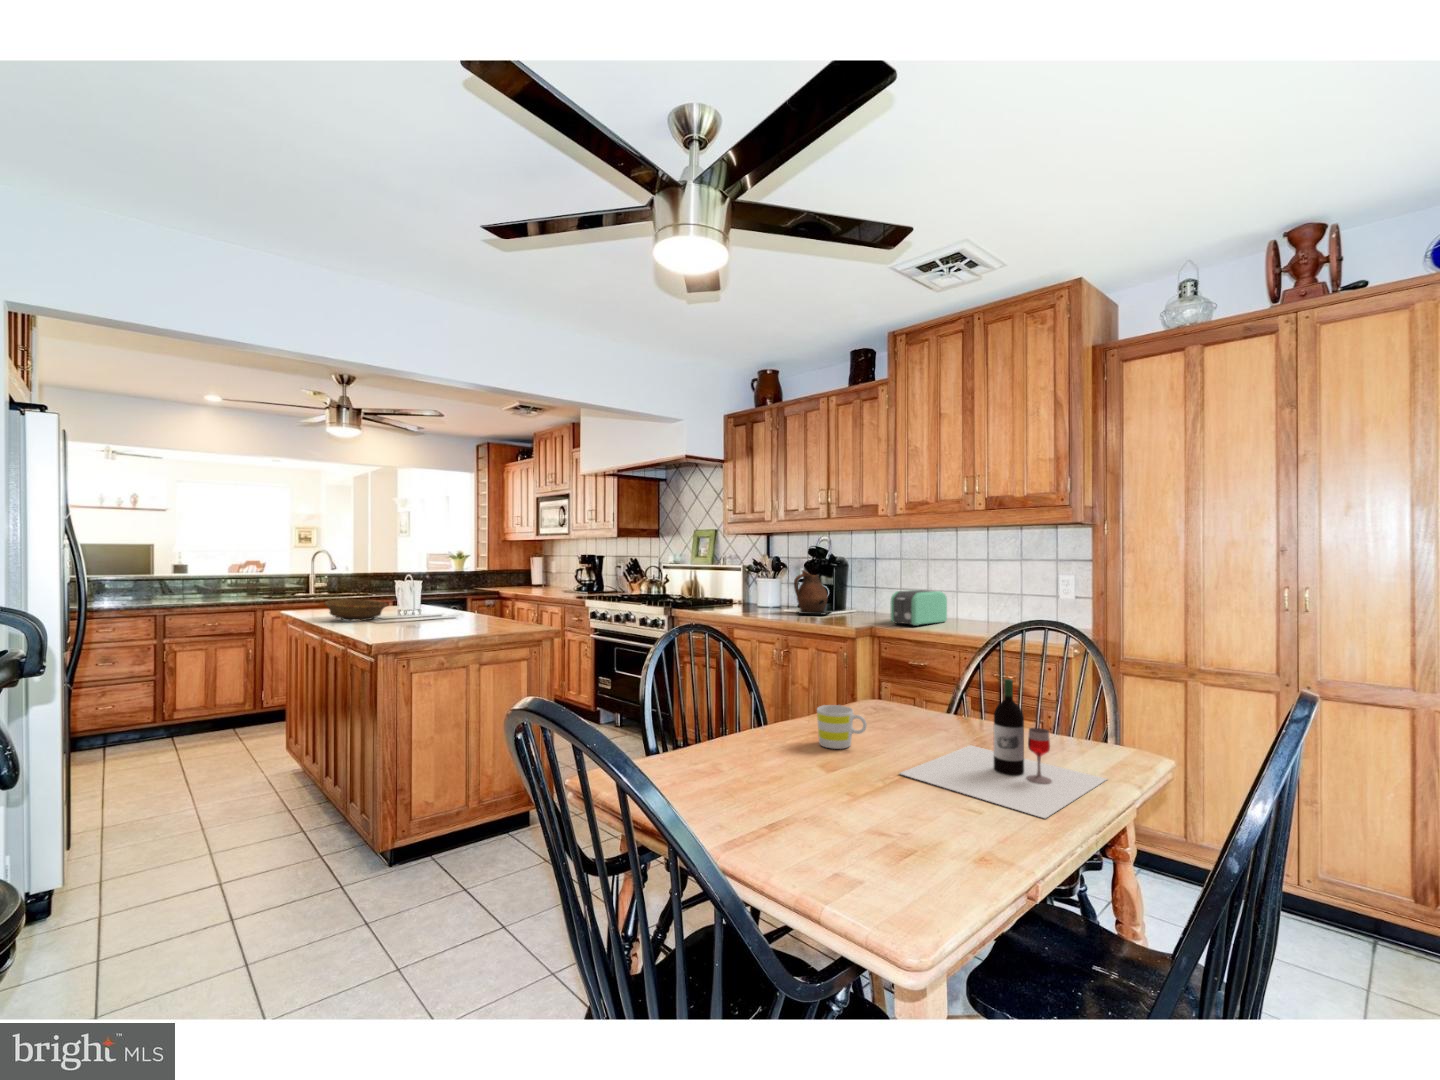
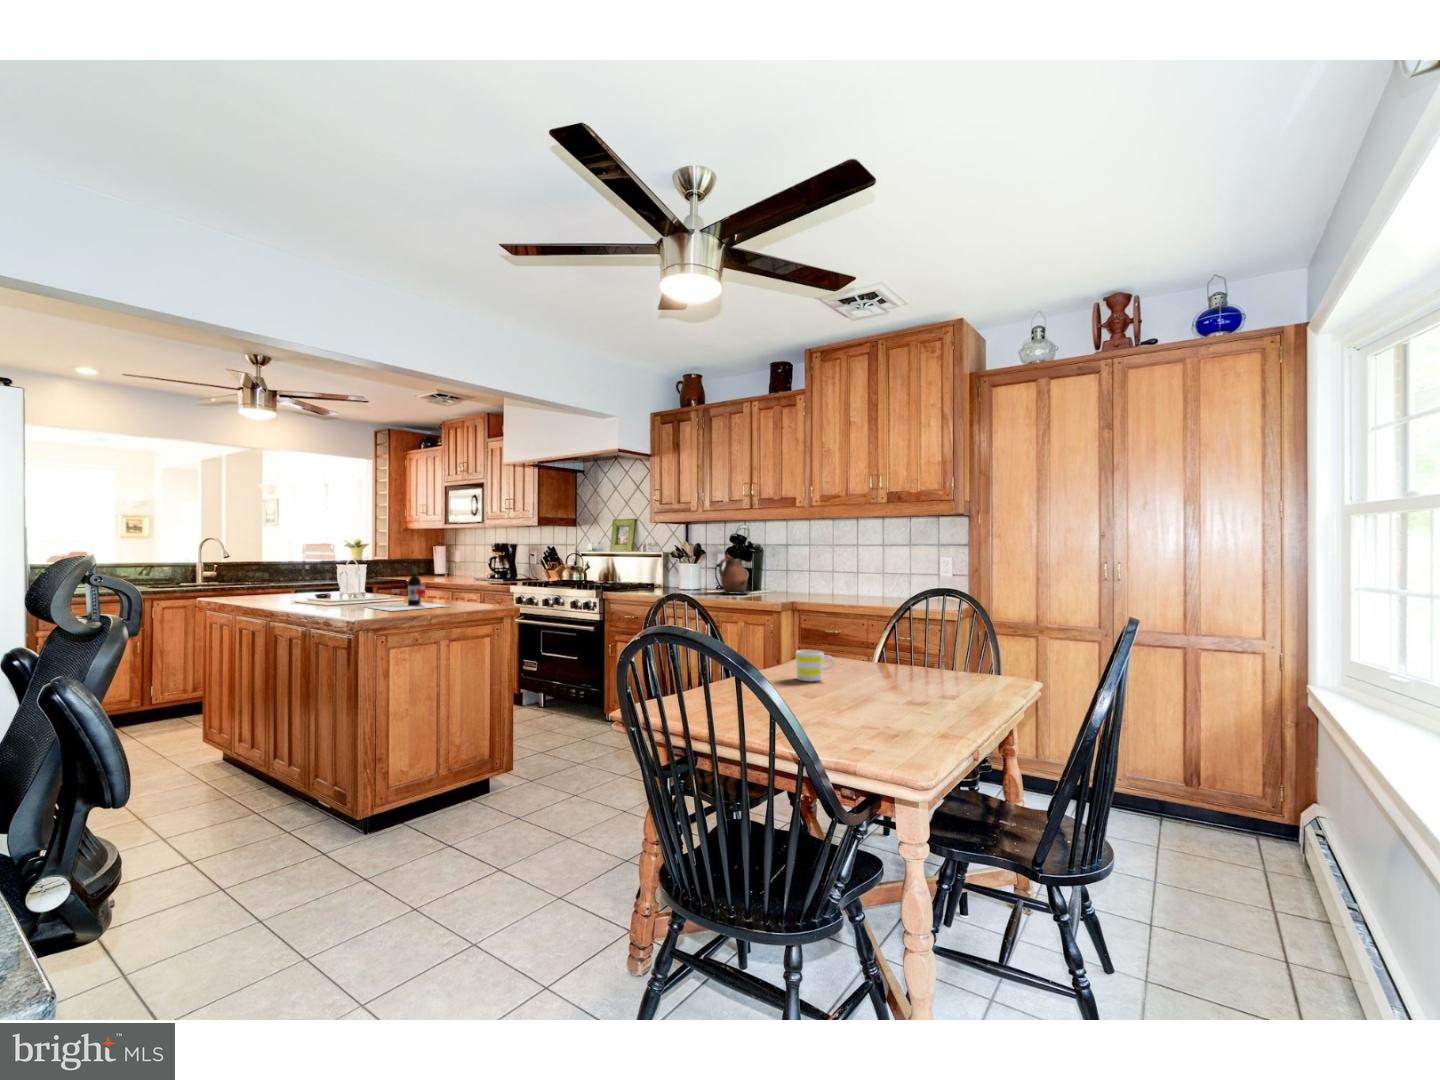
toaster: present [891,590,947,626] -> none [806,571,851,600]
decorative bowl: present [324,599,388,621] -> none [267,584,333,605]
wine bottle: present [900,679,1106,818] -> present [367,567,446,611]

